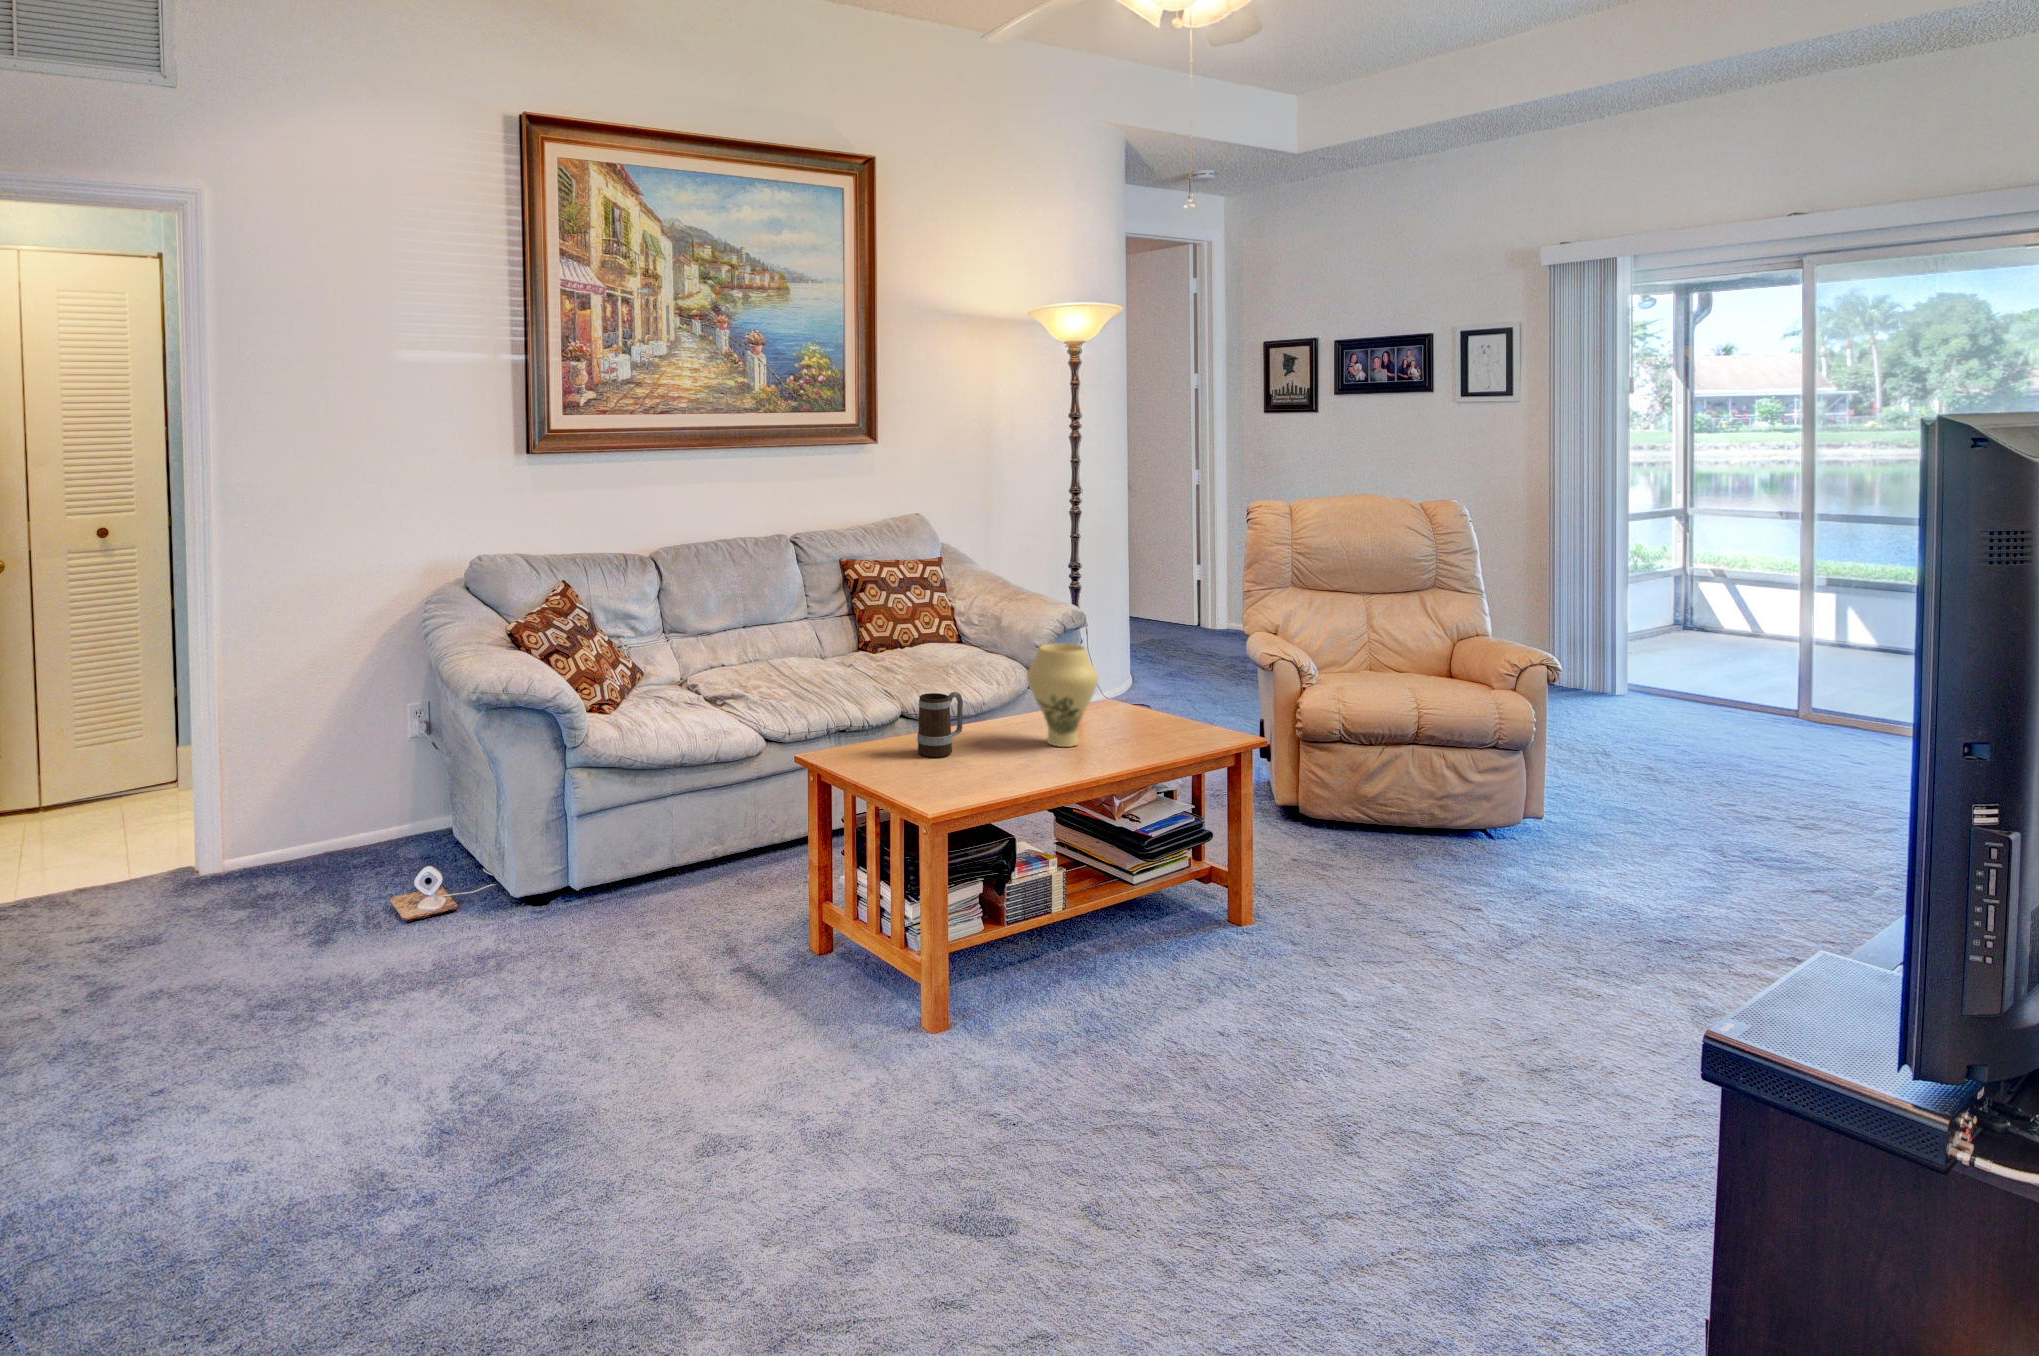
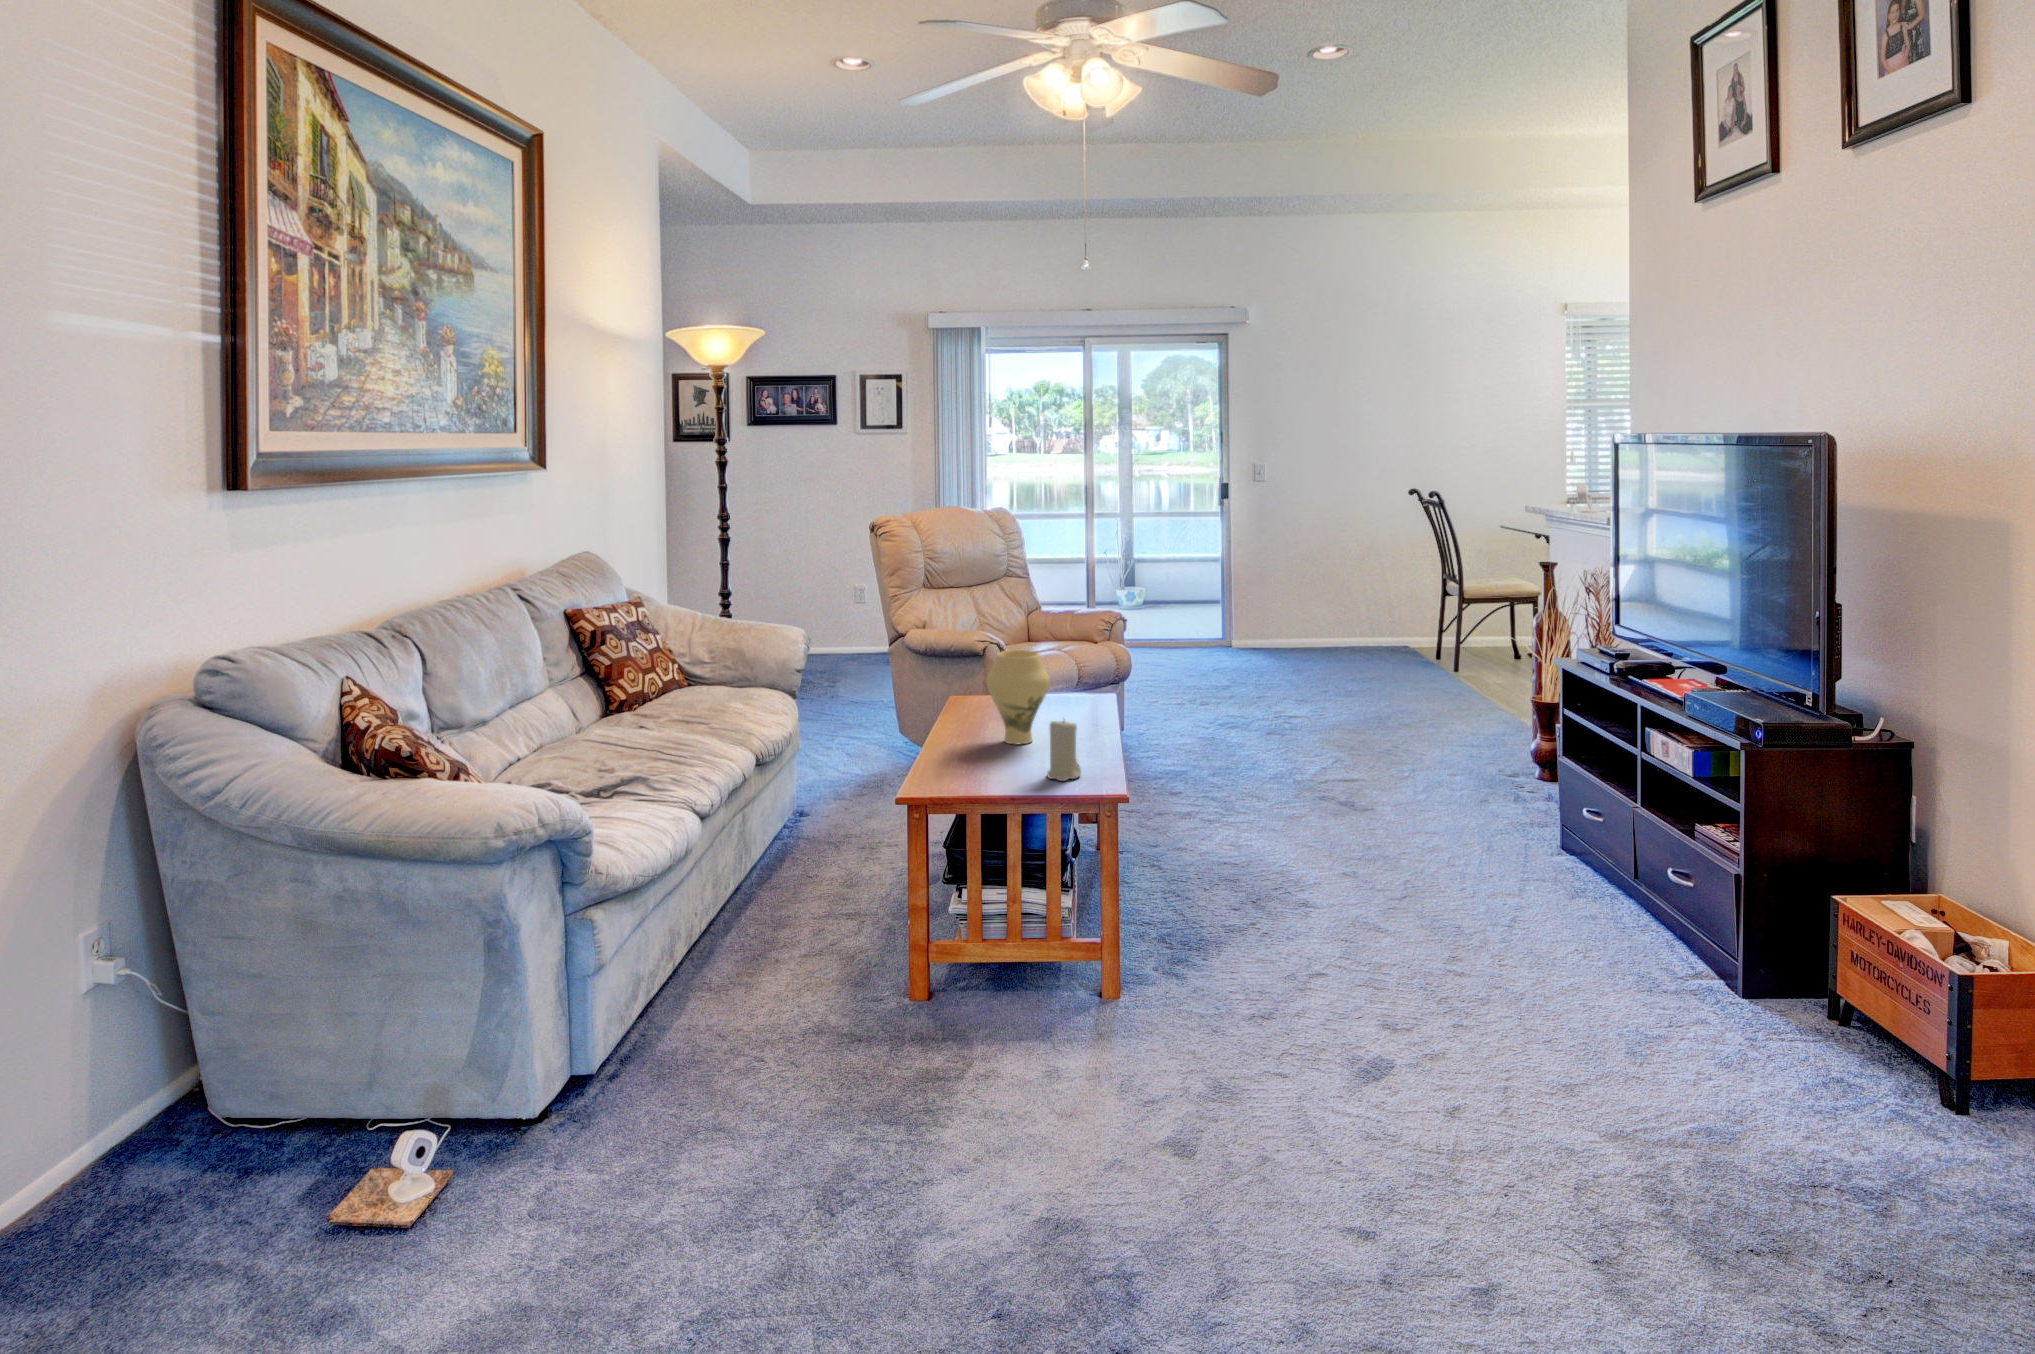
mug: present [917,692,963,757] -> none [950,711,984,779]
candle: none [978,714,1017,781] -> present [1047,721,1081,781]

